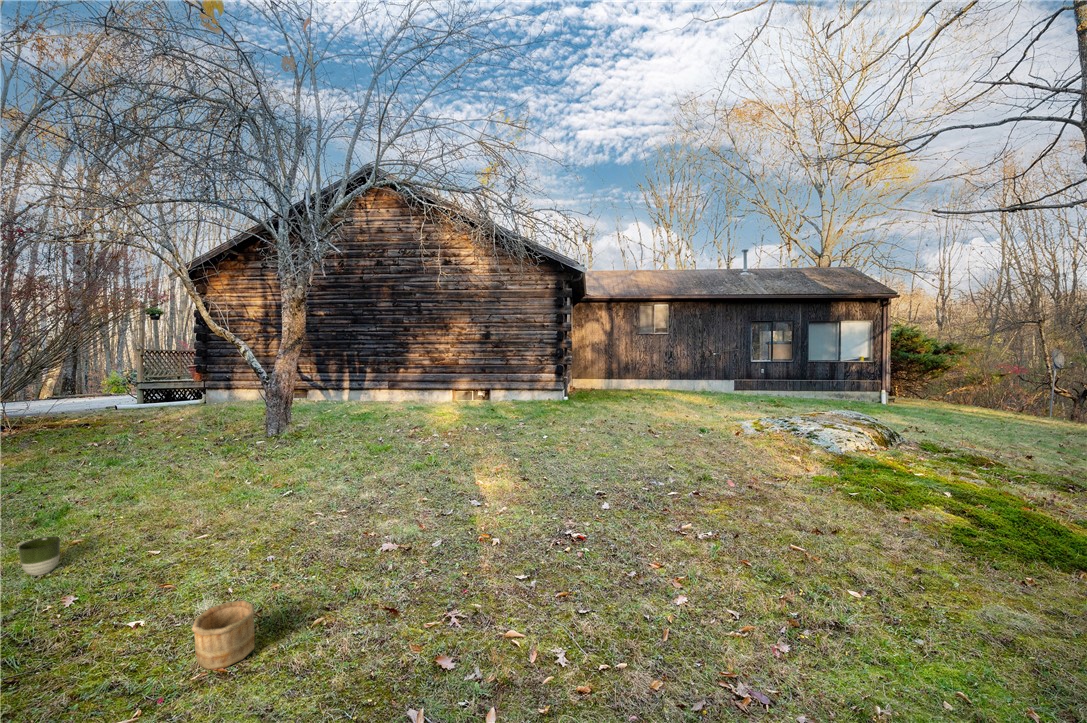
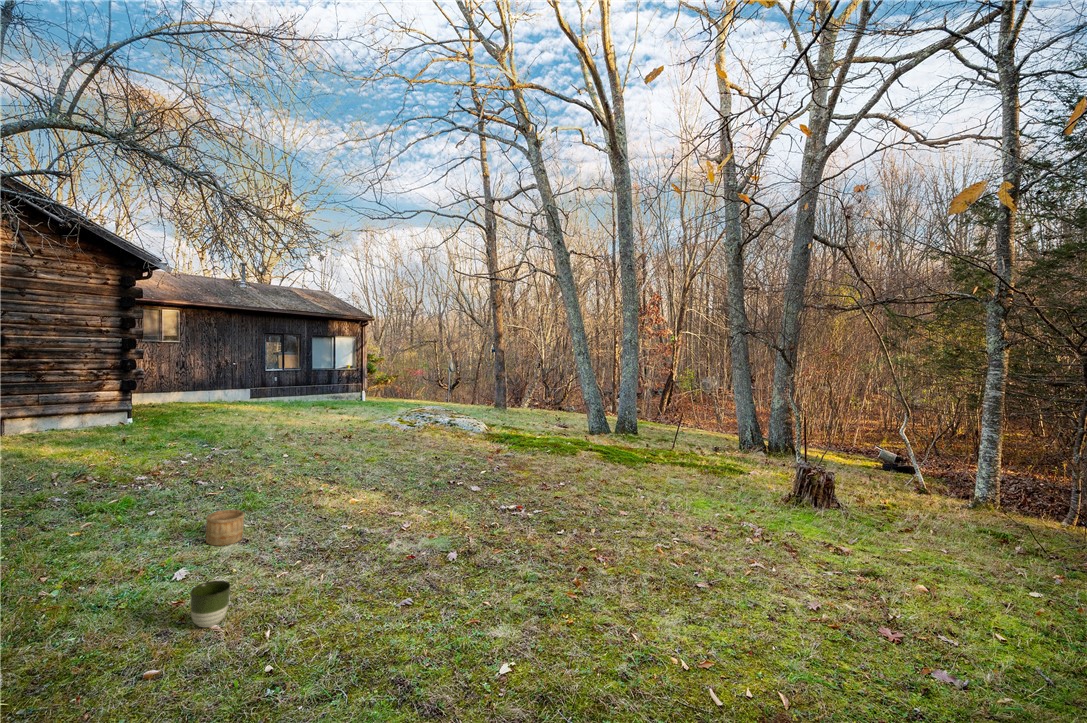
wooden bucket: present [192,600,255,669] -> present [206,510,245,546]

